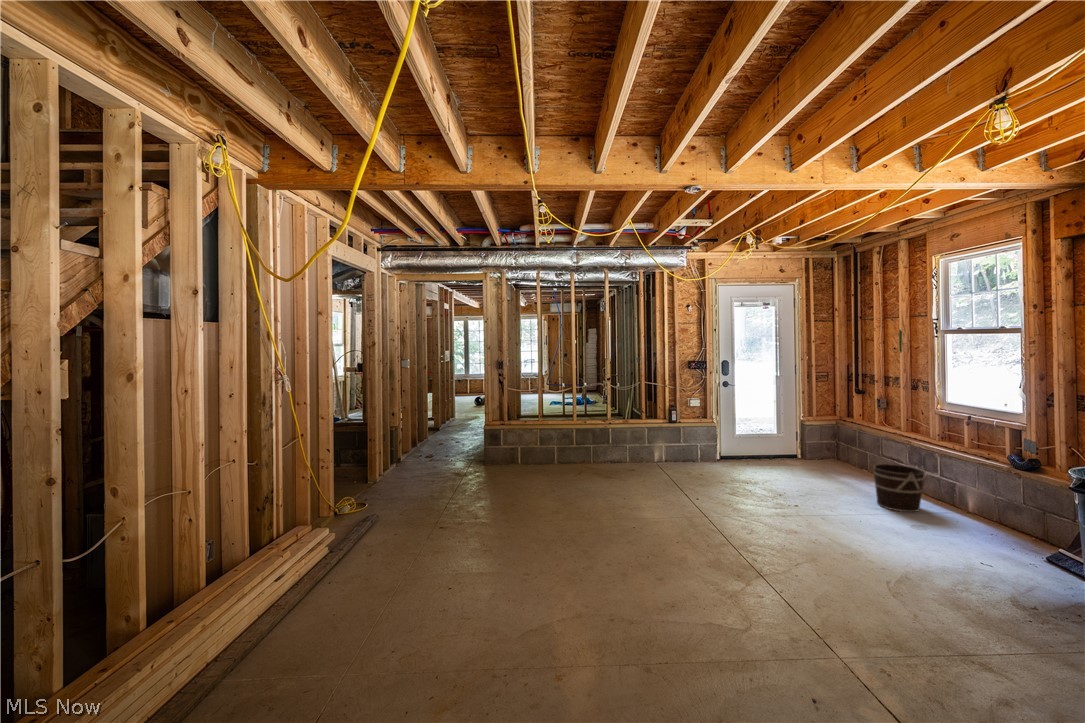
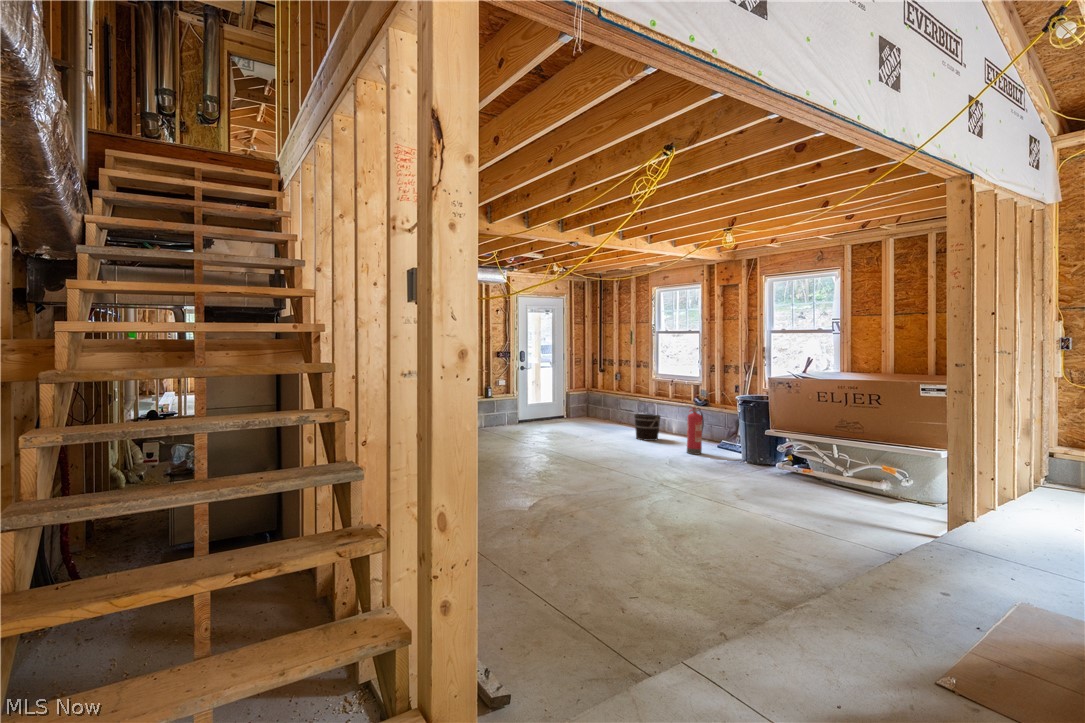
fire extinguisher: none [932,472,978,560] -> present [687,408,704,454]

